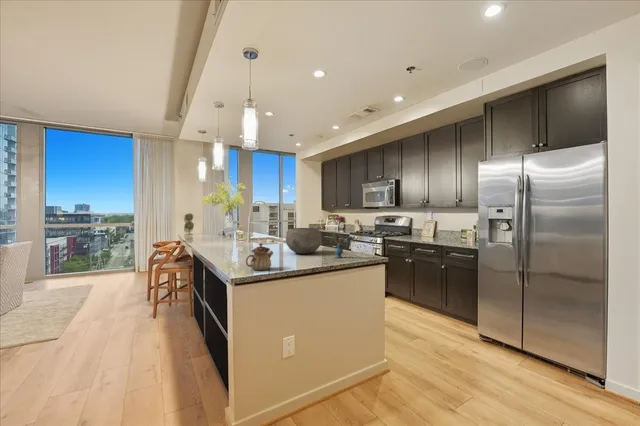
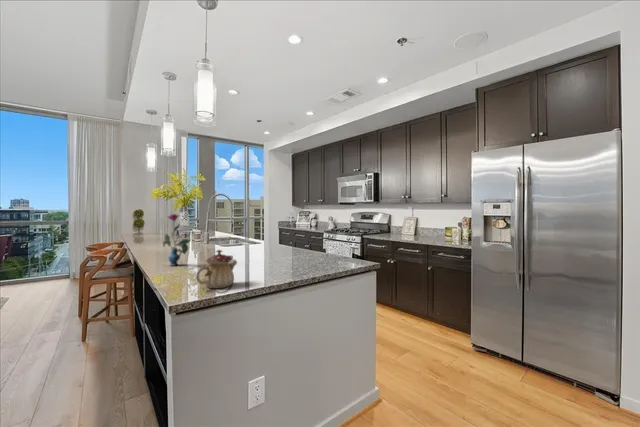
vase: present [331,216,353,258] -> present [163,214,190,266]
ceramic bowl: present [286,228,322,254] -> none [254,227,299,260]

